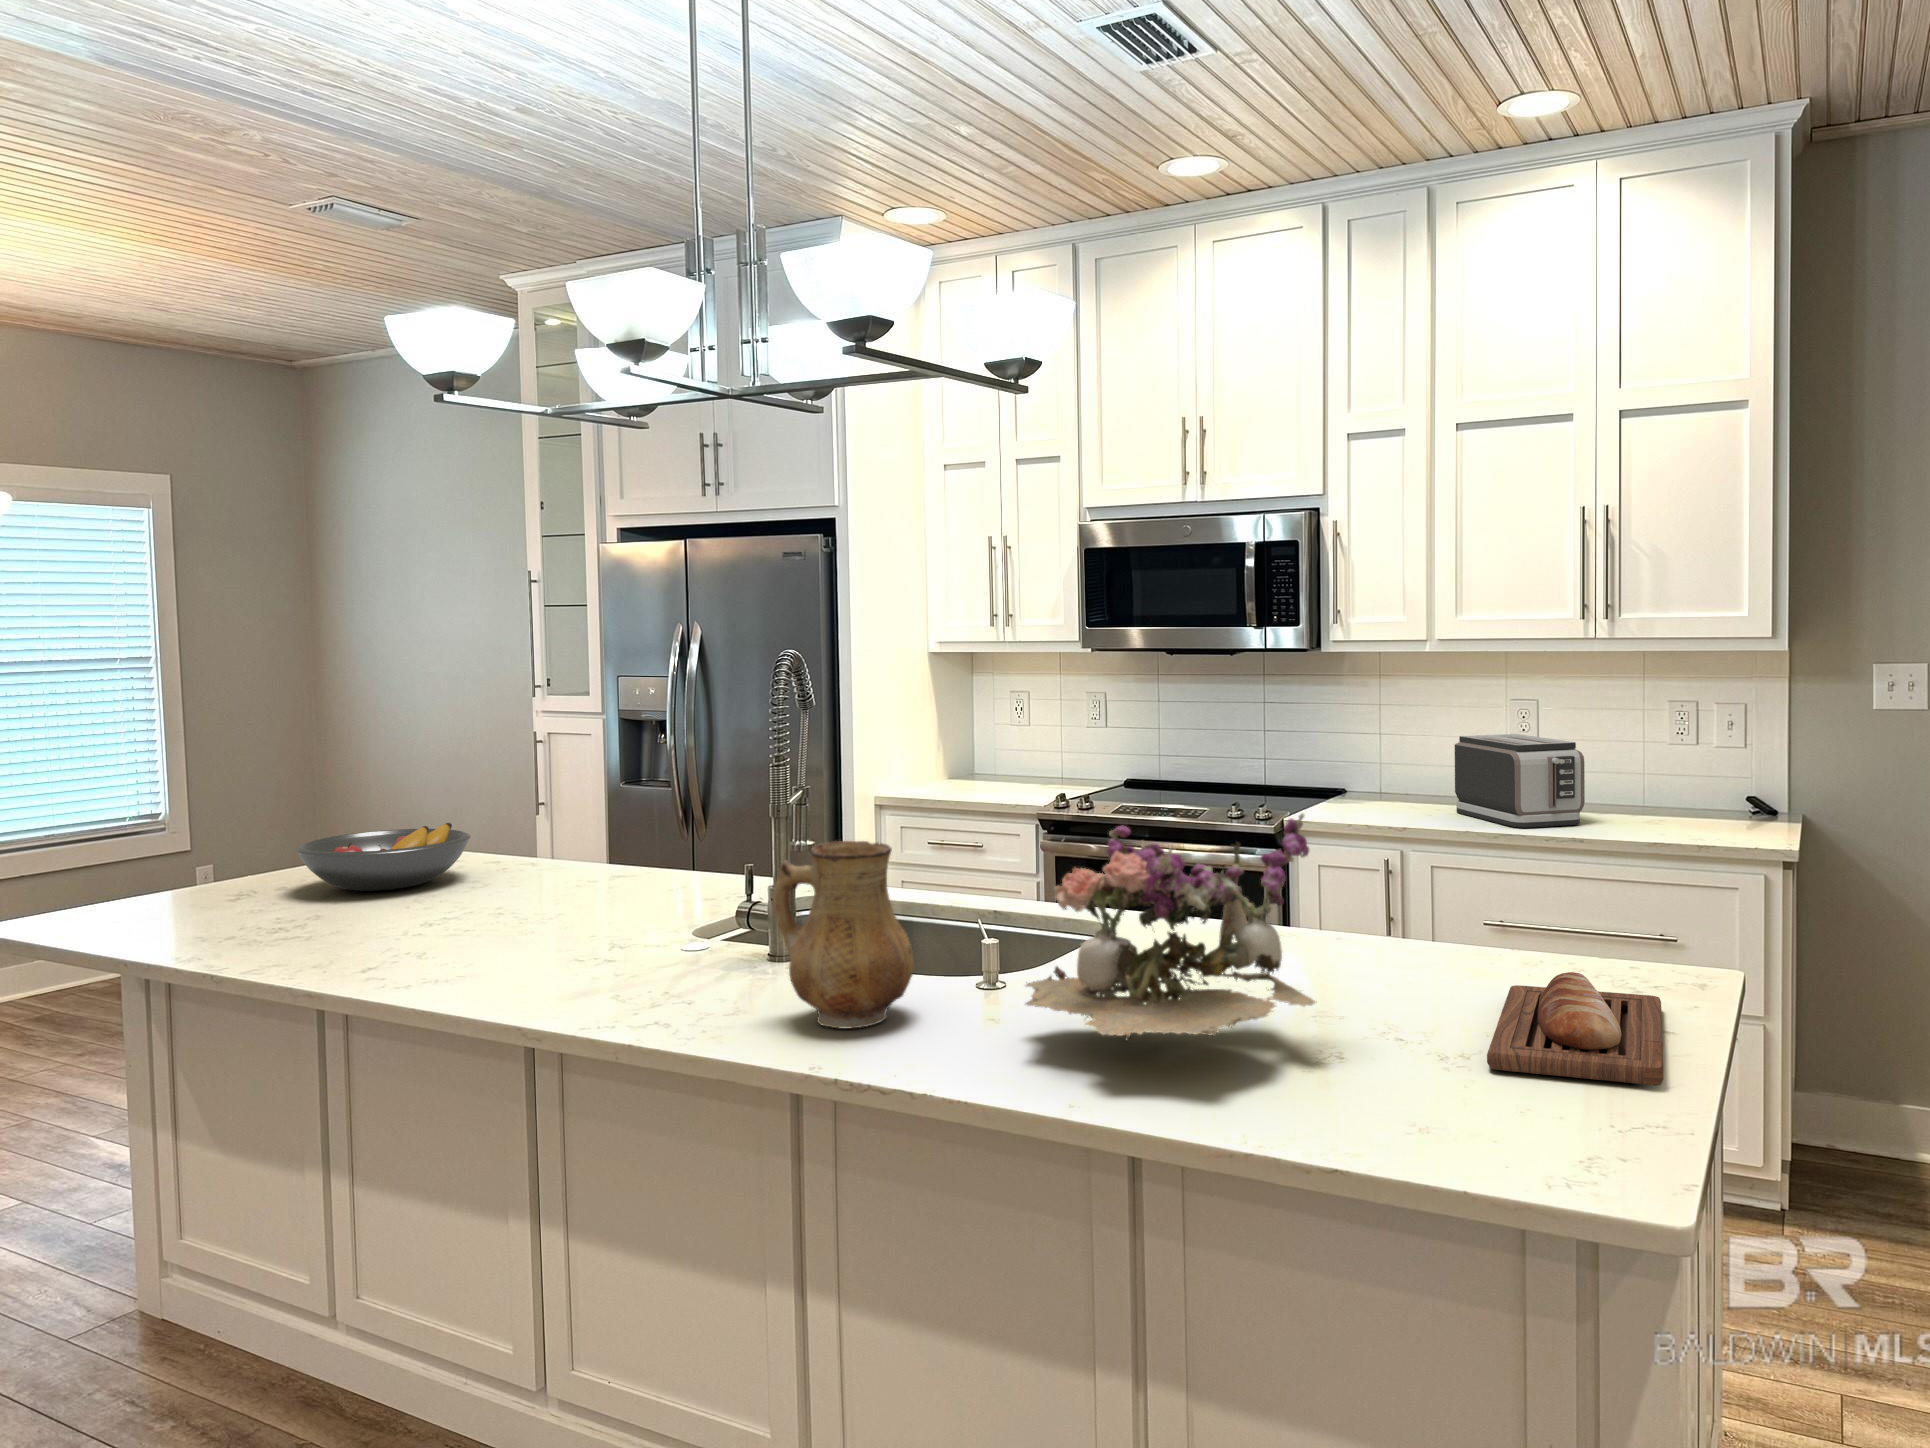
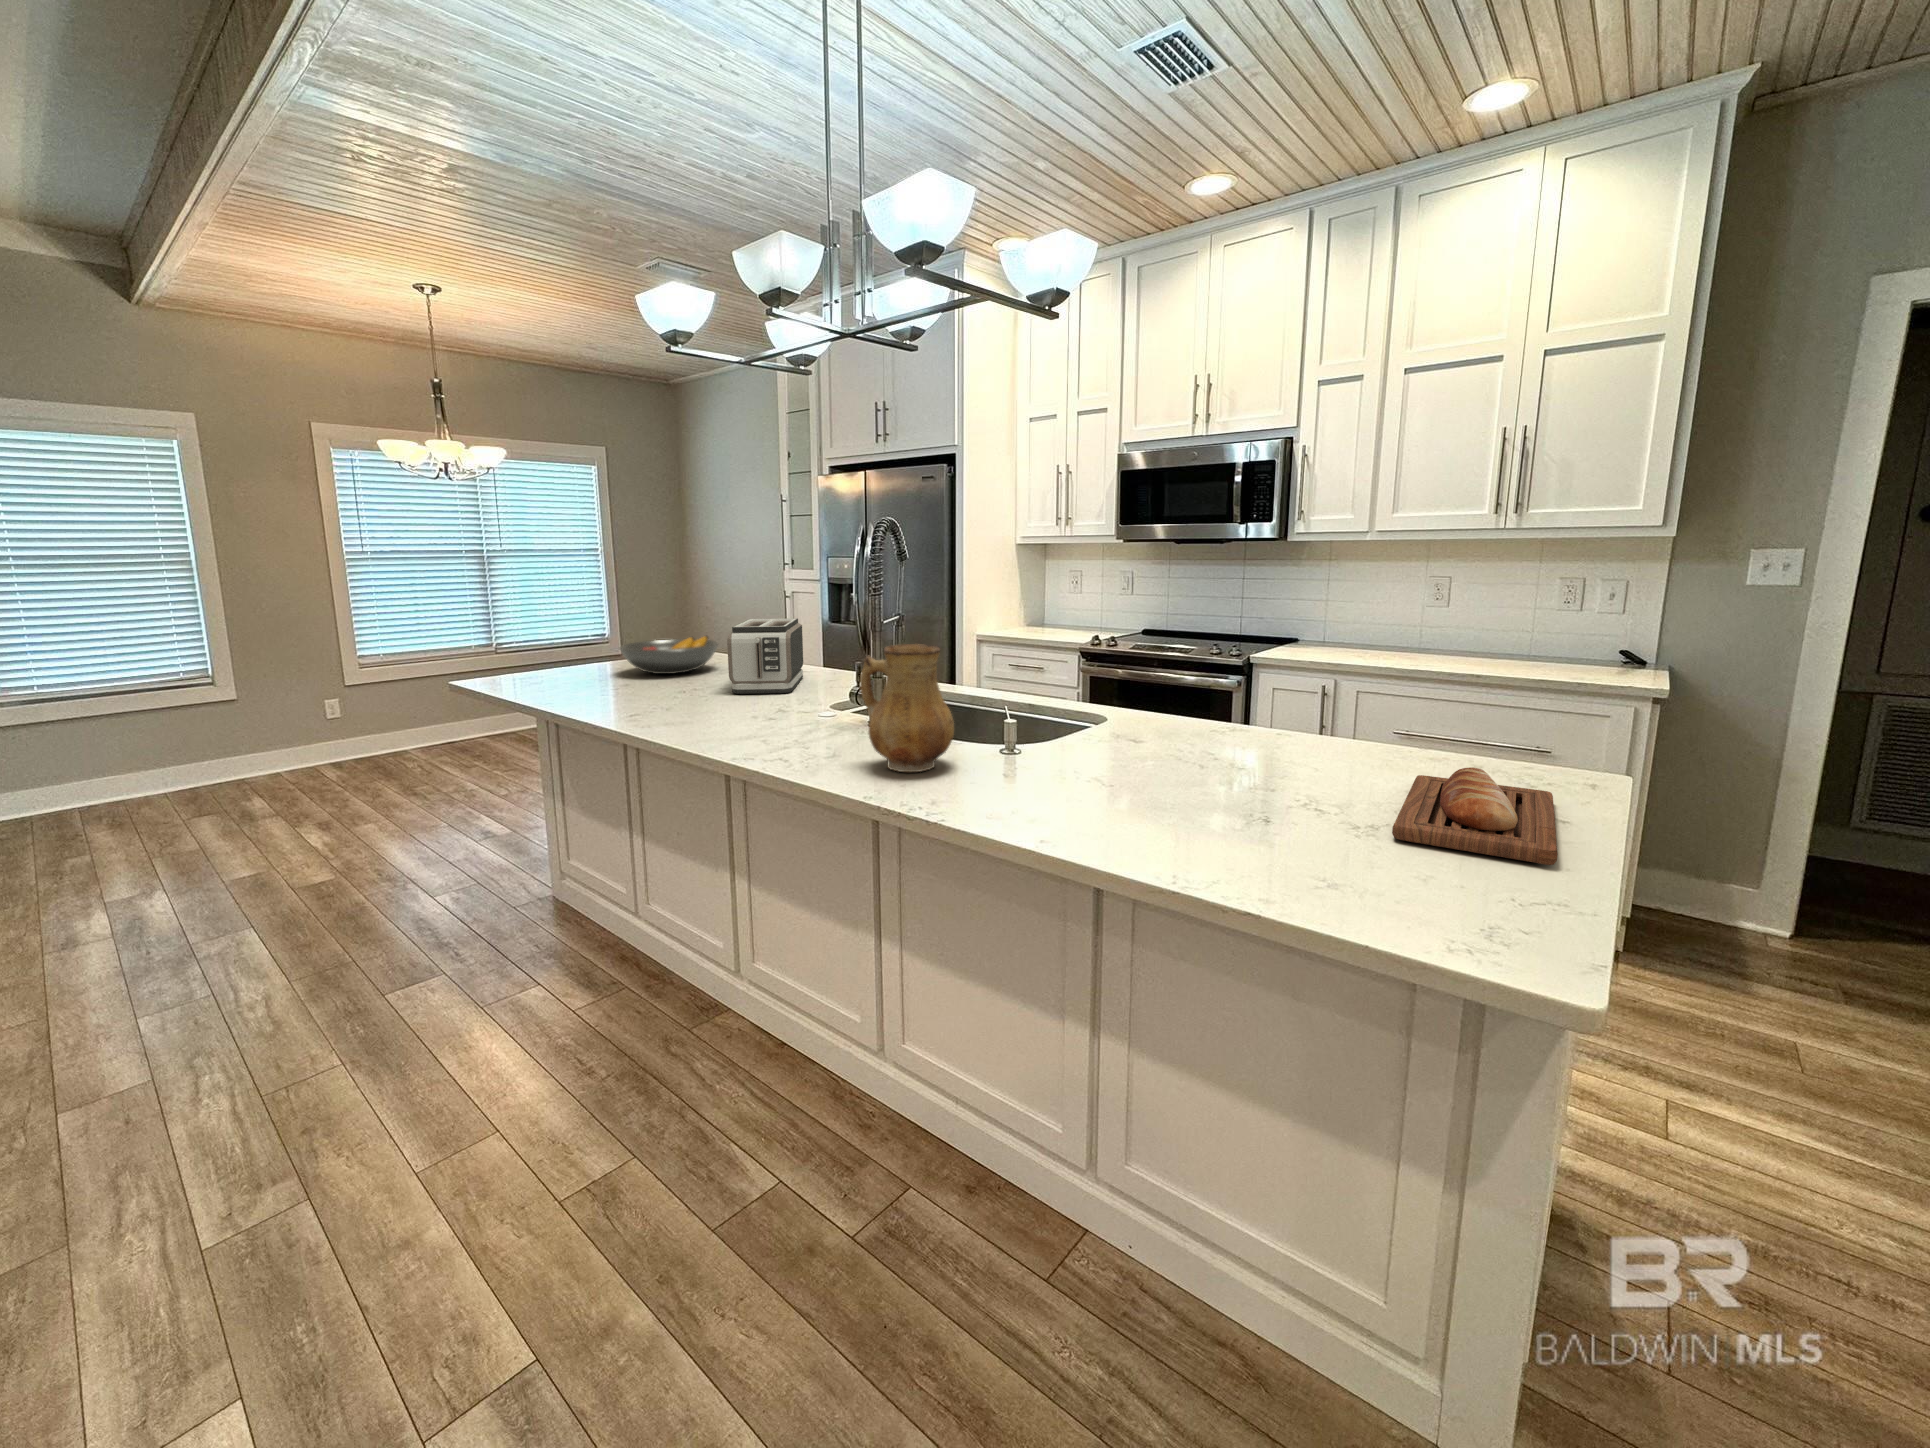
toaster: present [1455,734,1585,828] -> present [727,618,803,694]
flower arrangement: present [1026,814,1317,1042] -> none [1022,630,1253,798]

